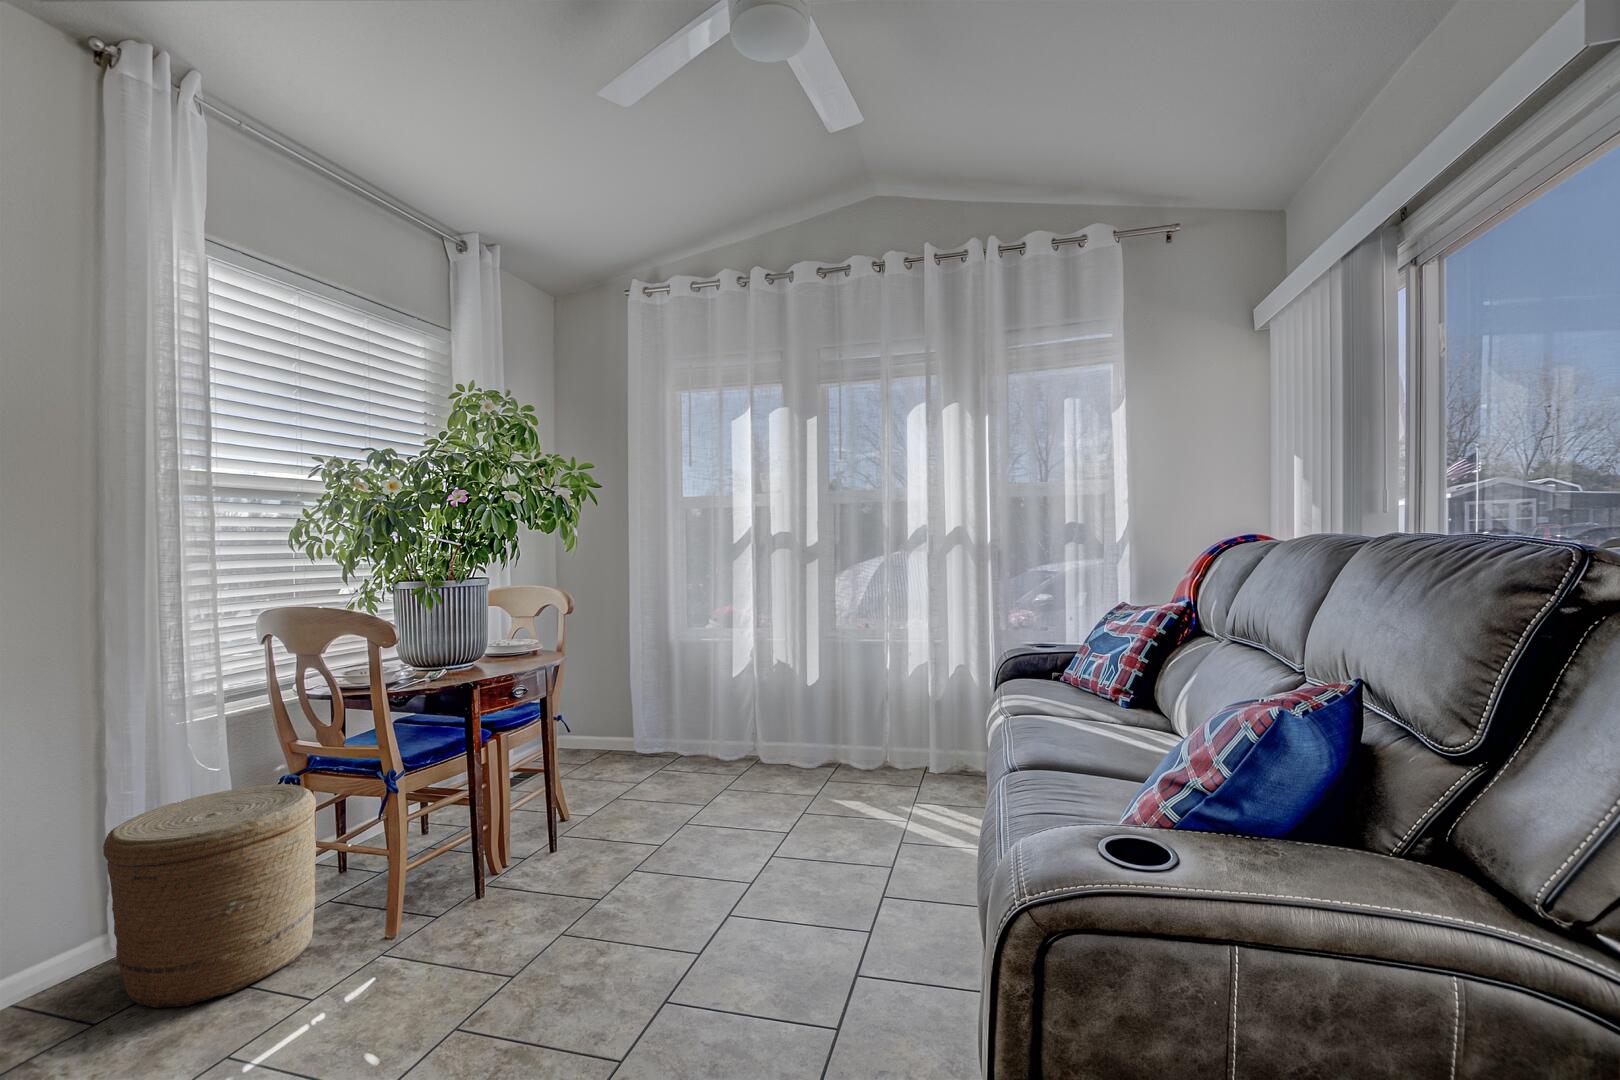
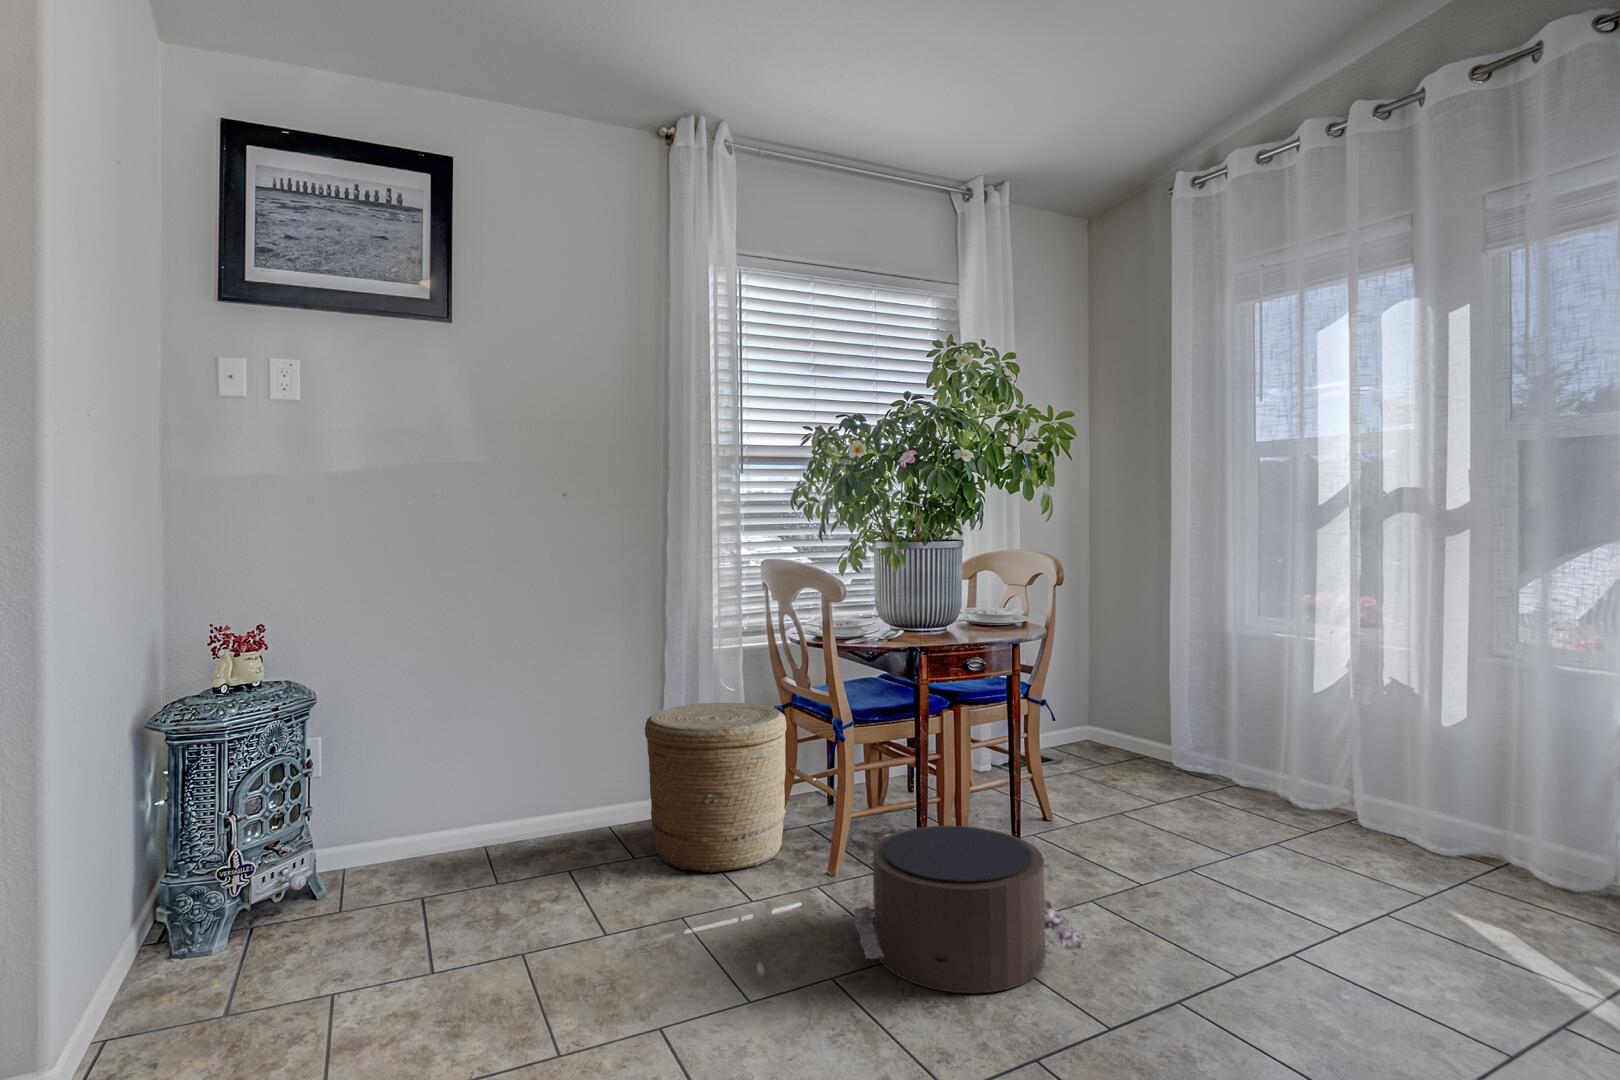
pouf: none [452,837,664,996] -> present [854,825,1085,993]

